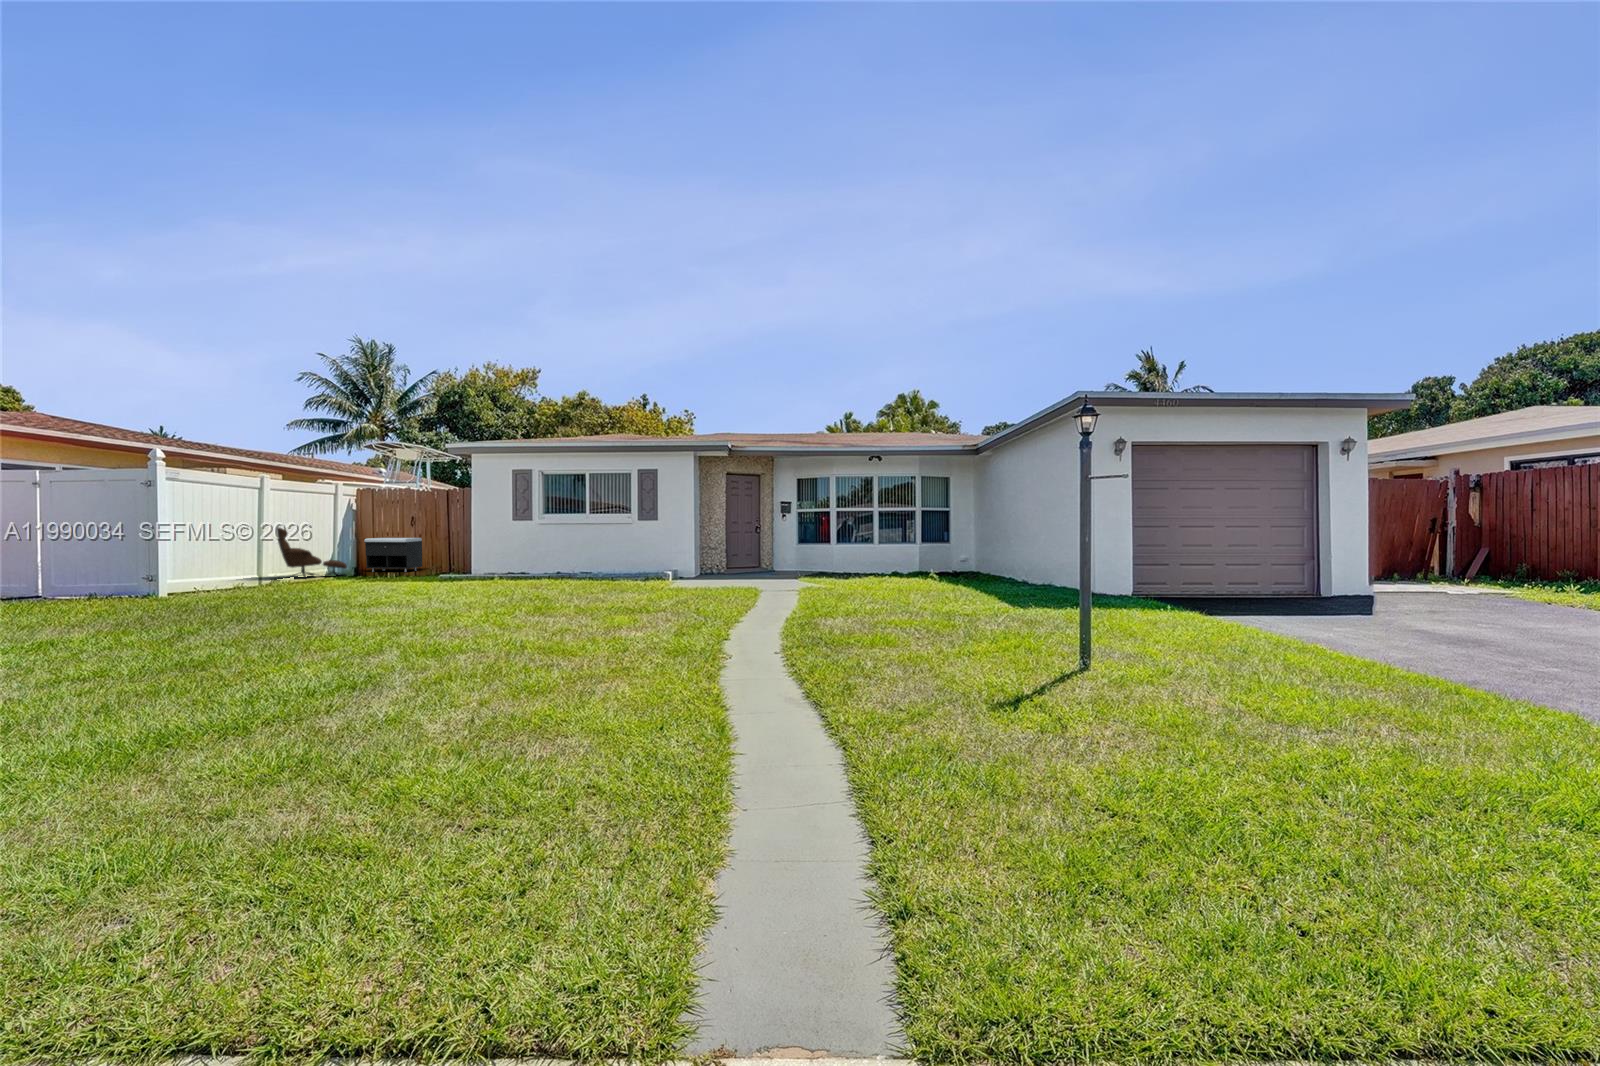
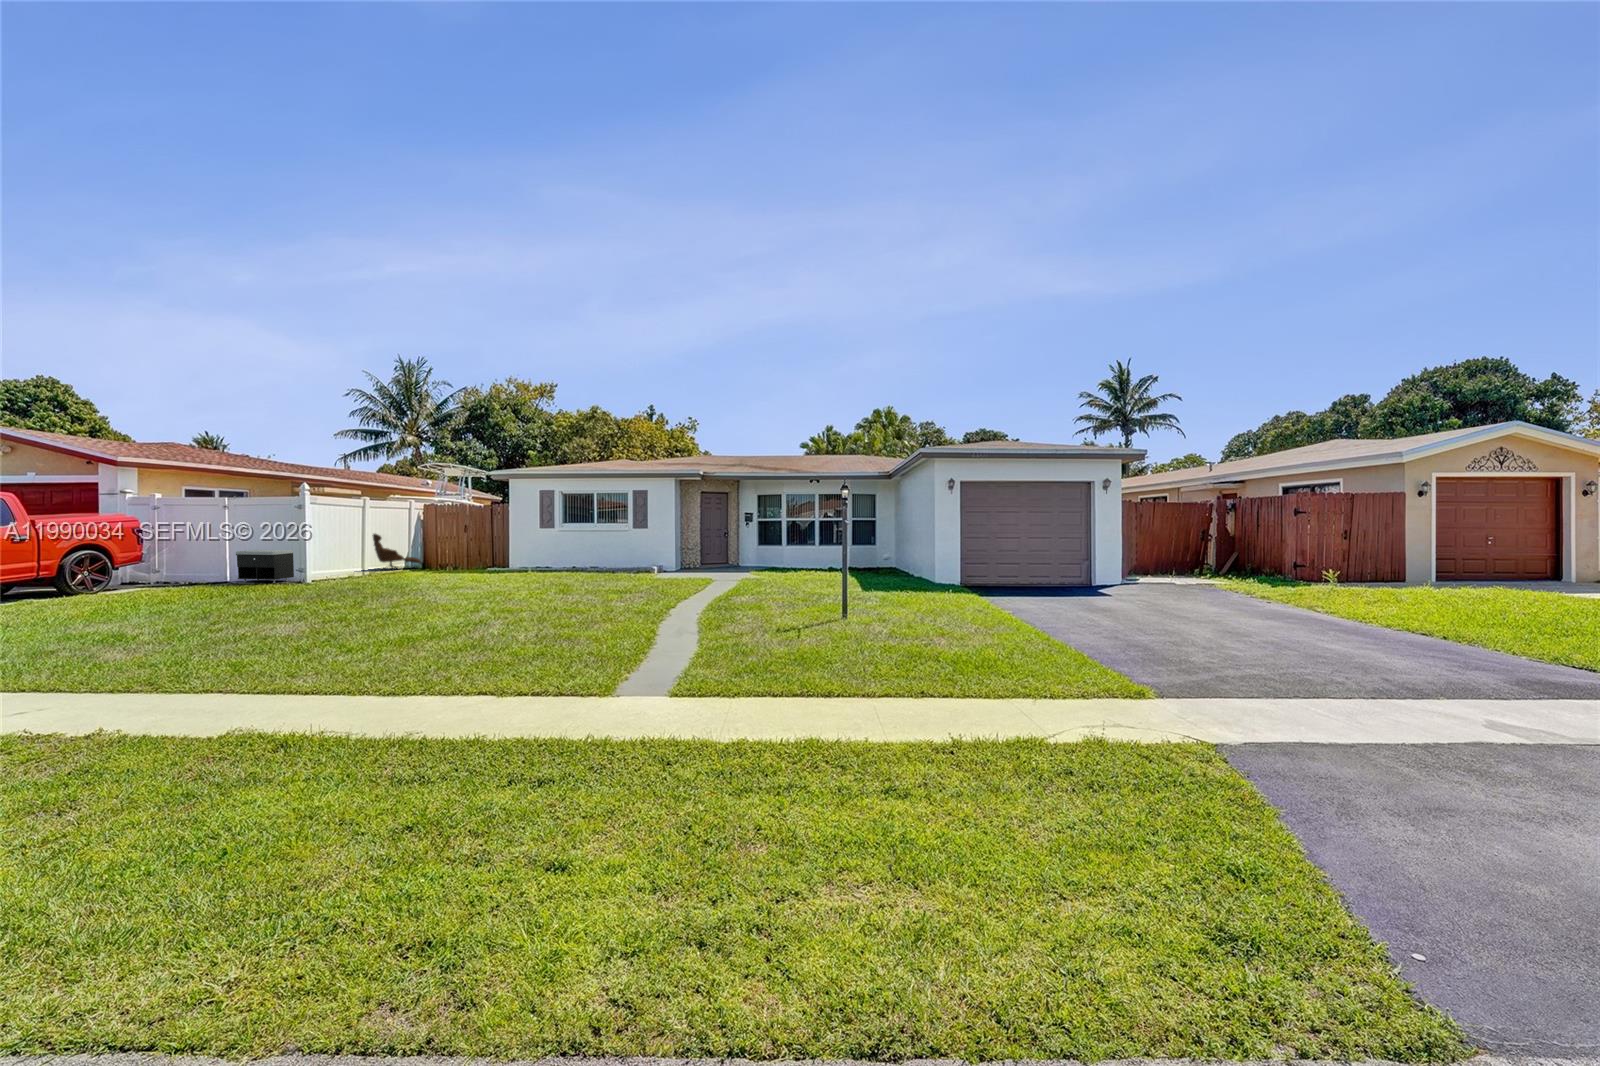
storage bench: present [364,538,422,572] -> present [236,550,294,583]

